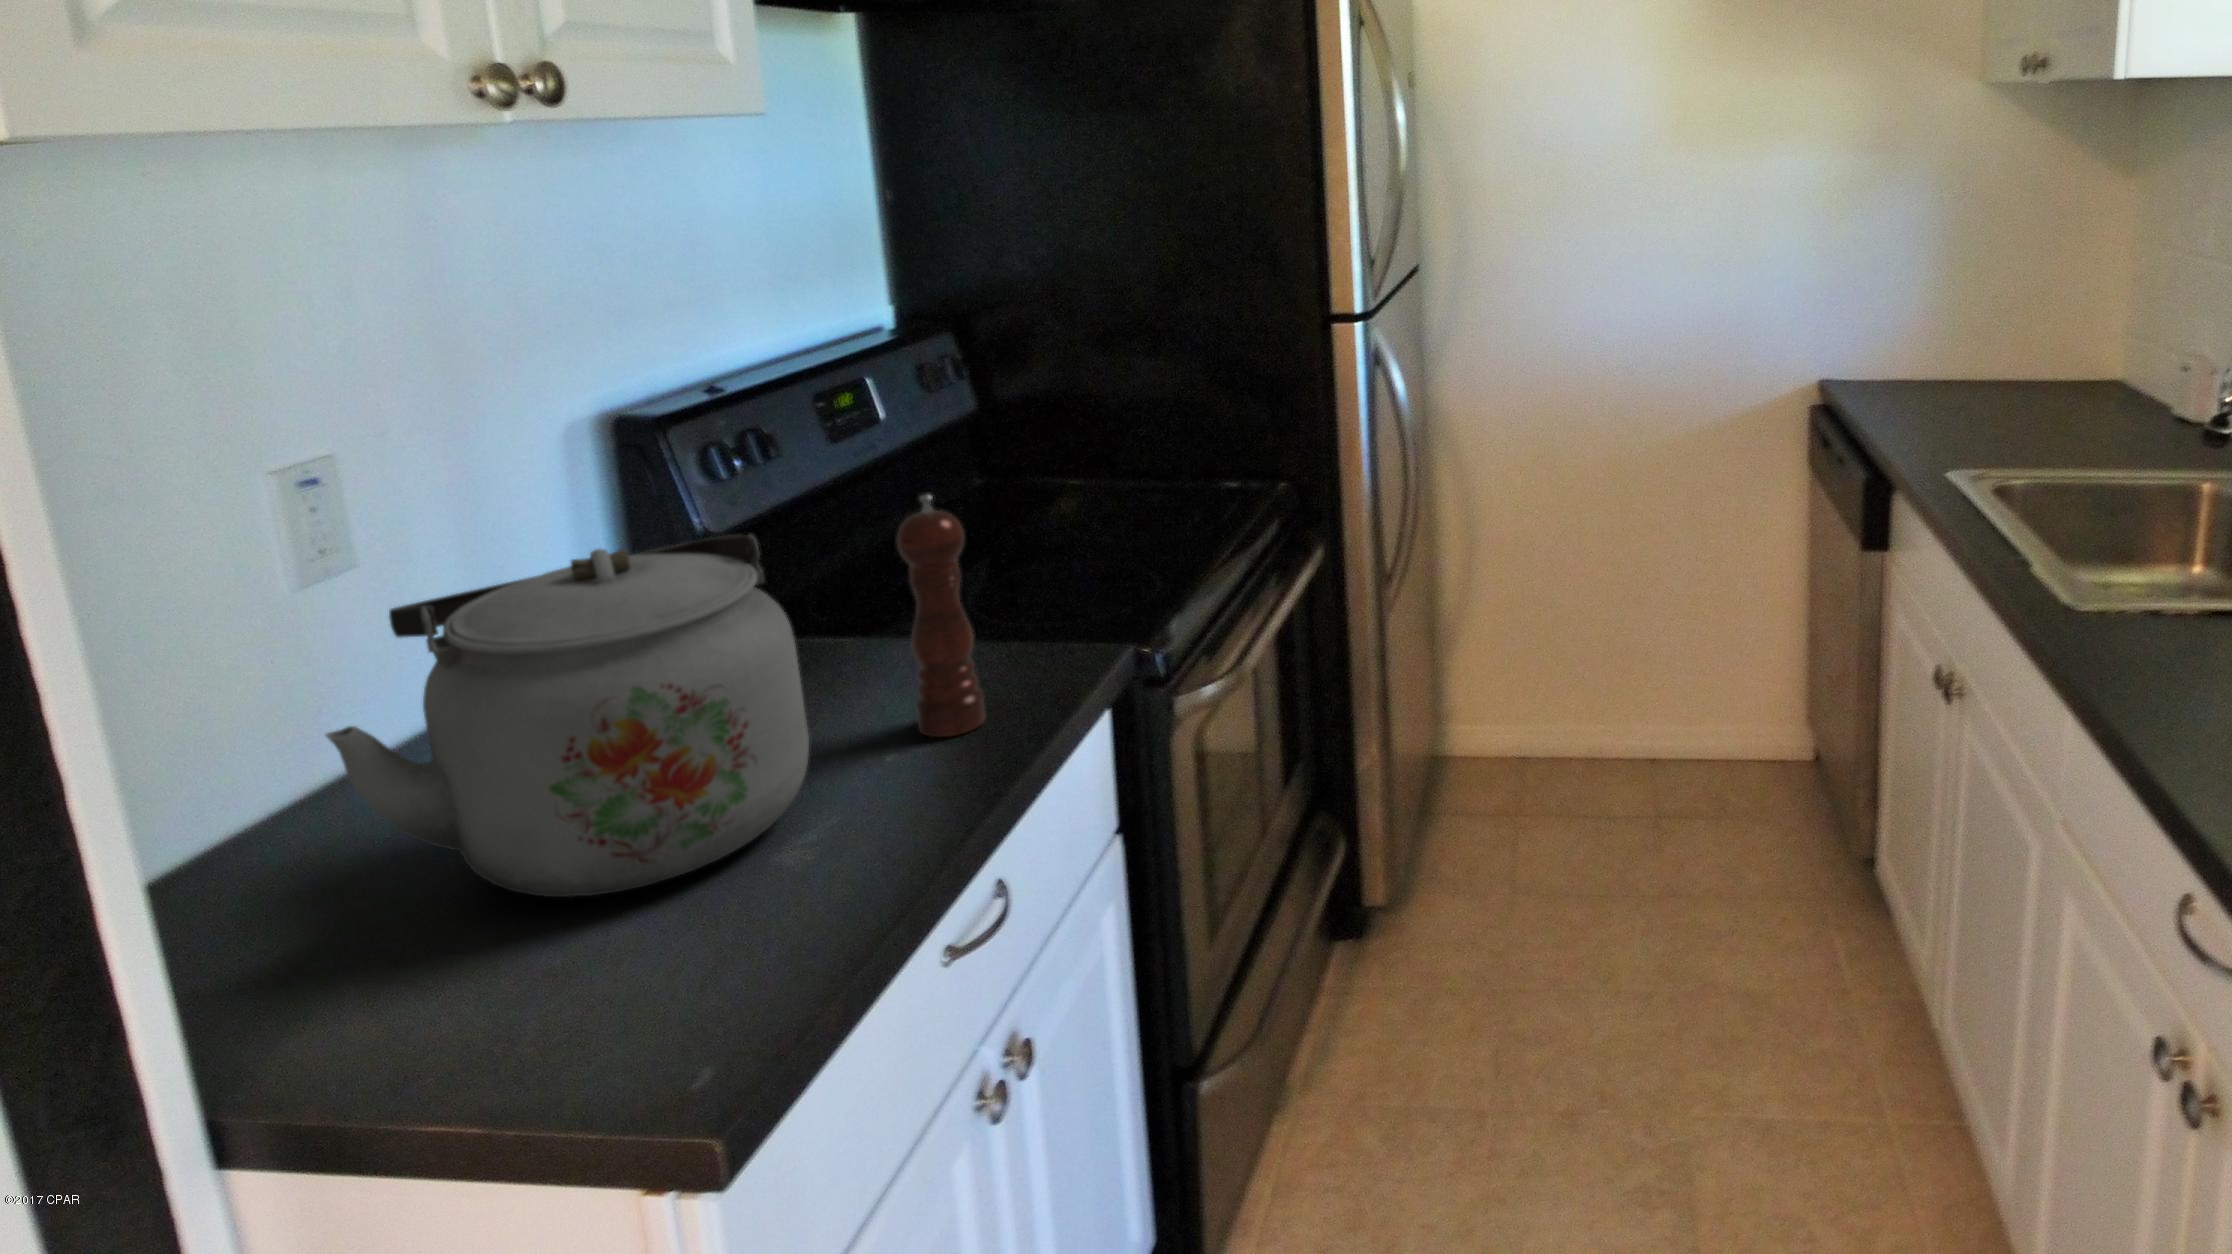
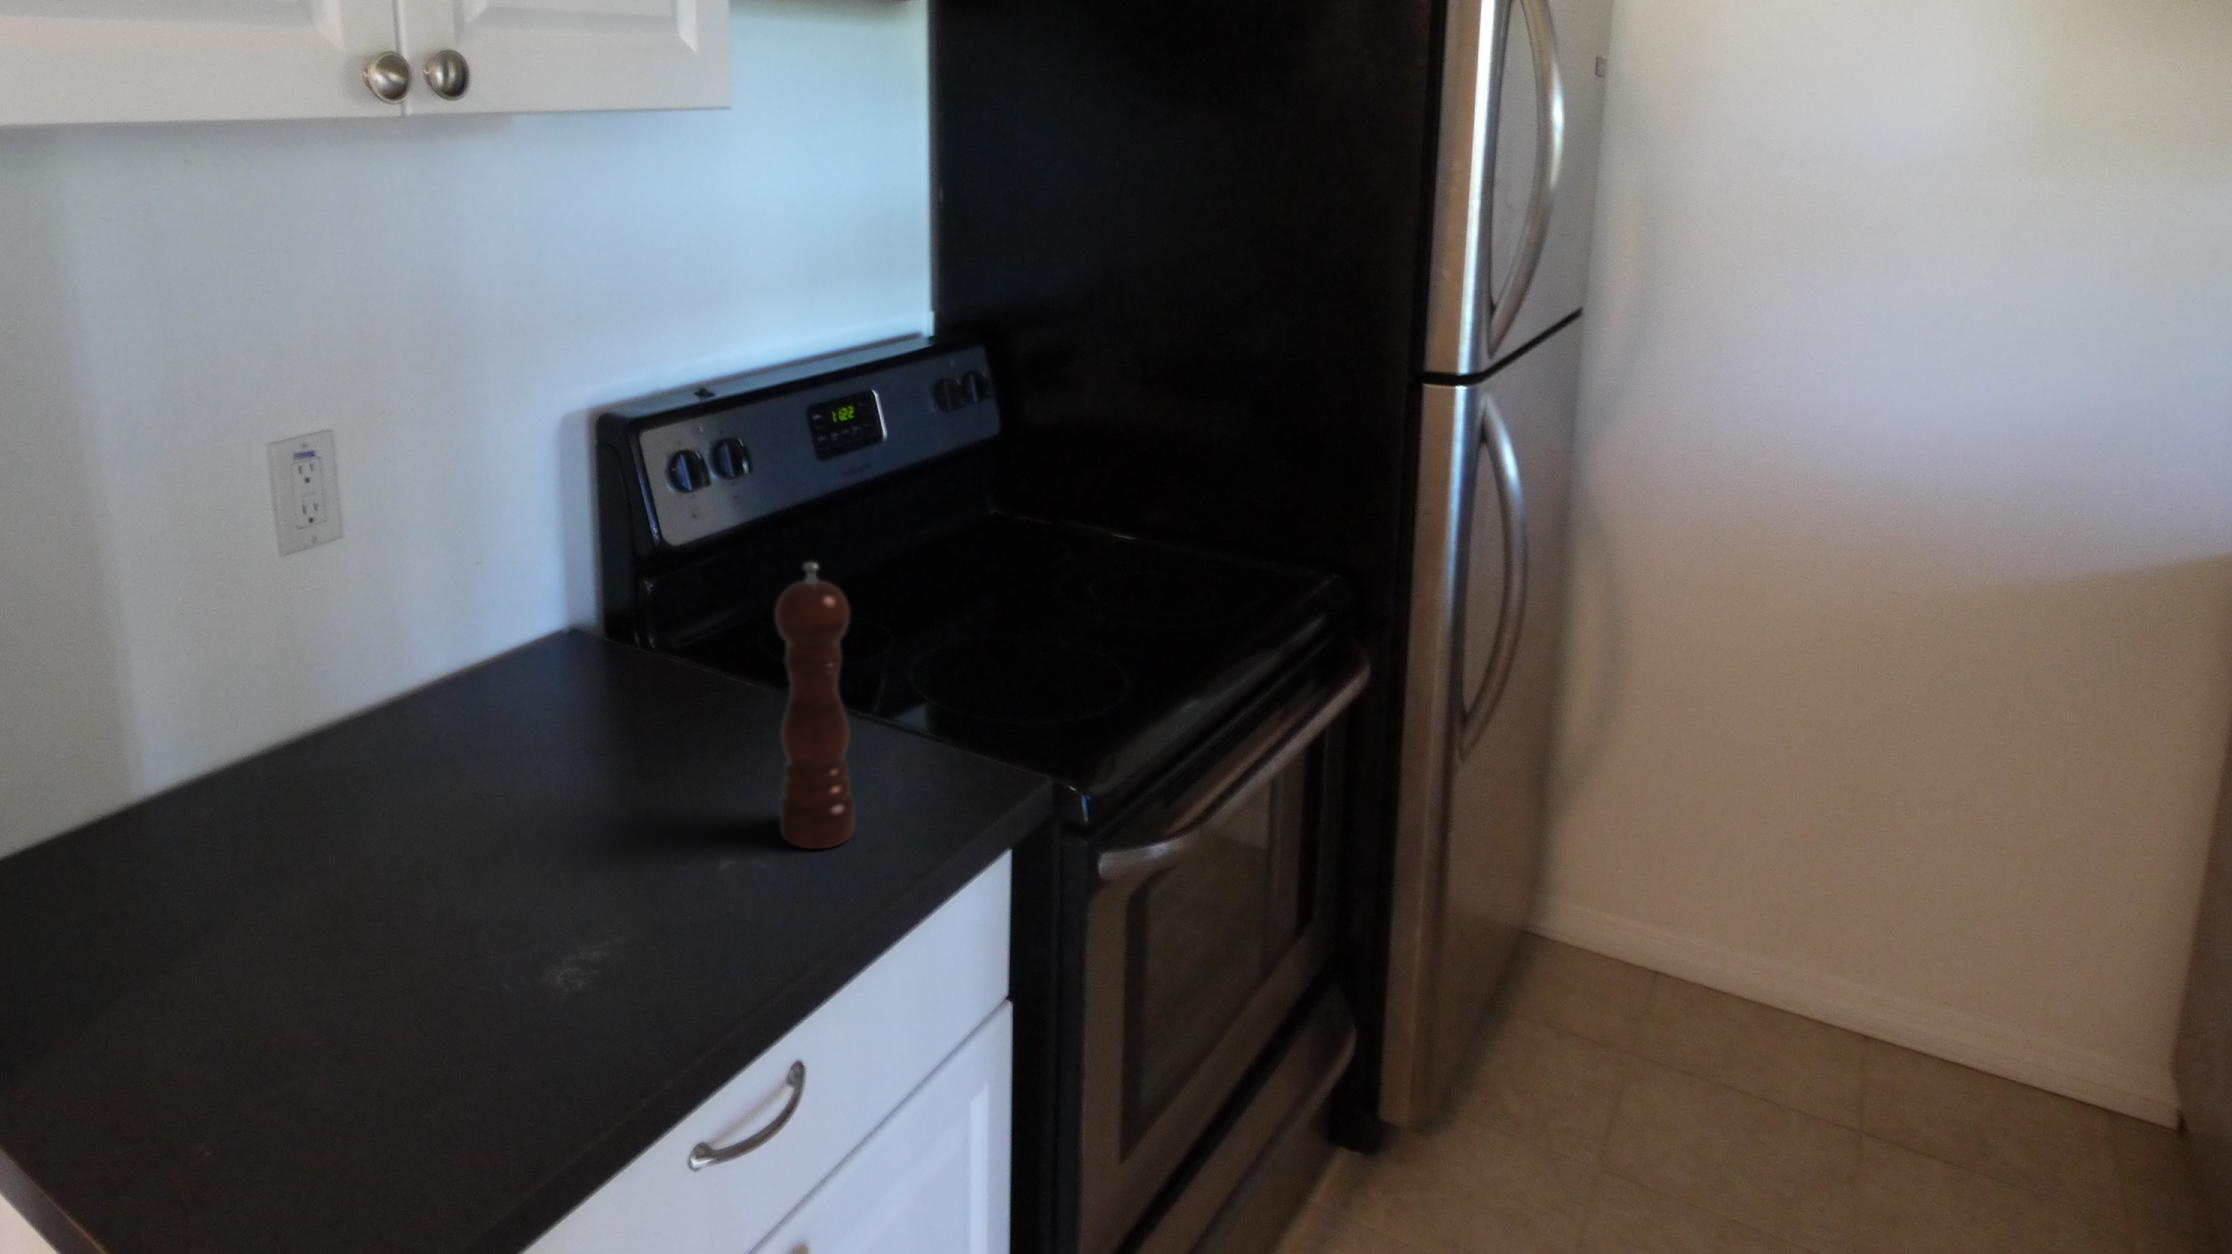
kettle: present [326,535,809,897] -> none [193,570,642,957]

